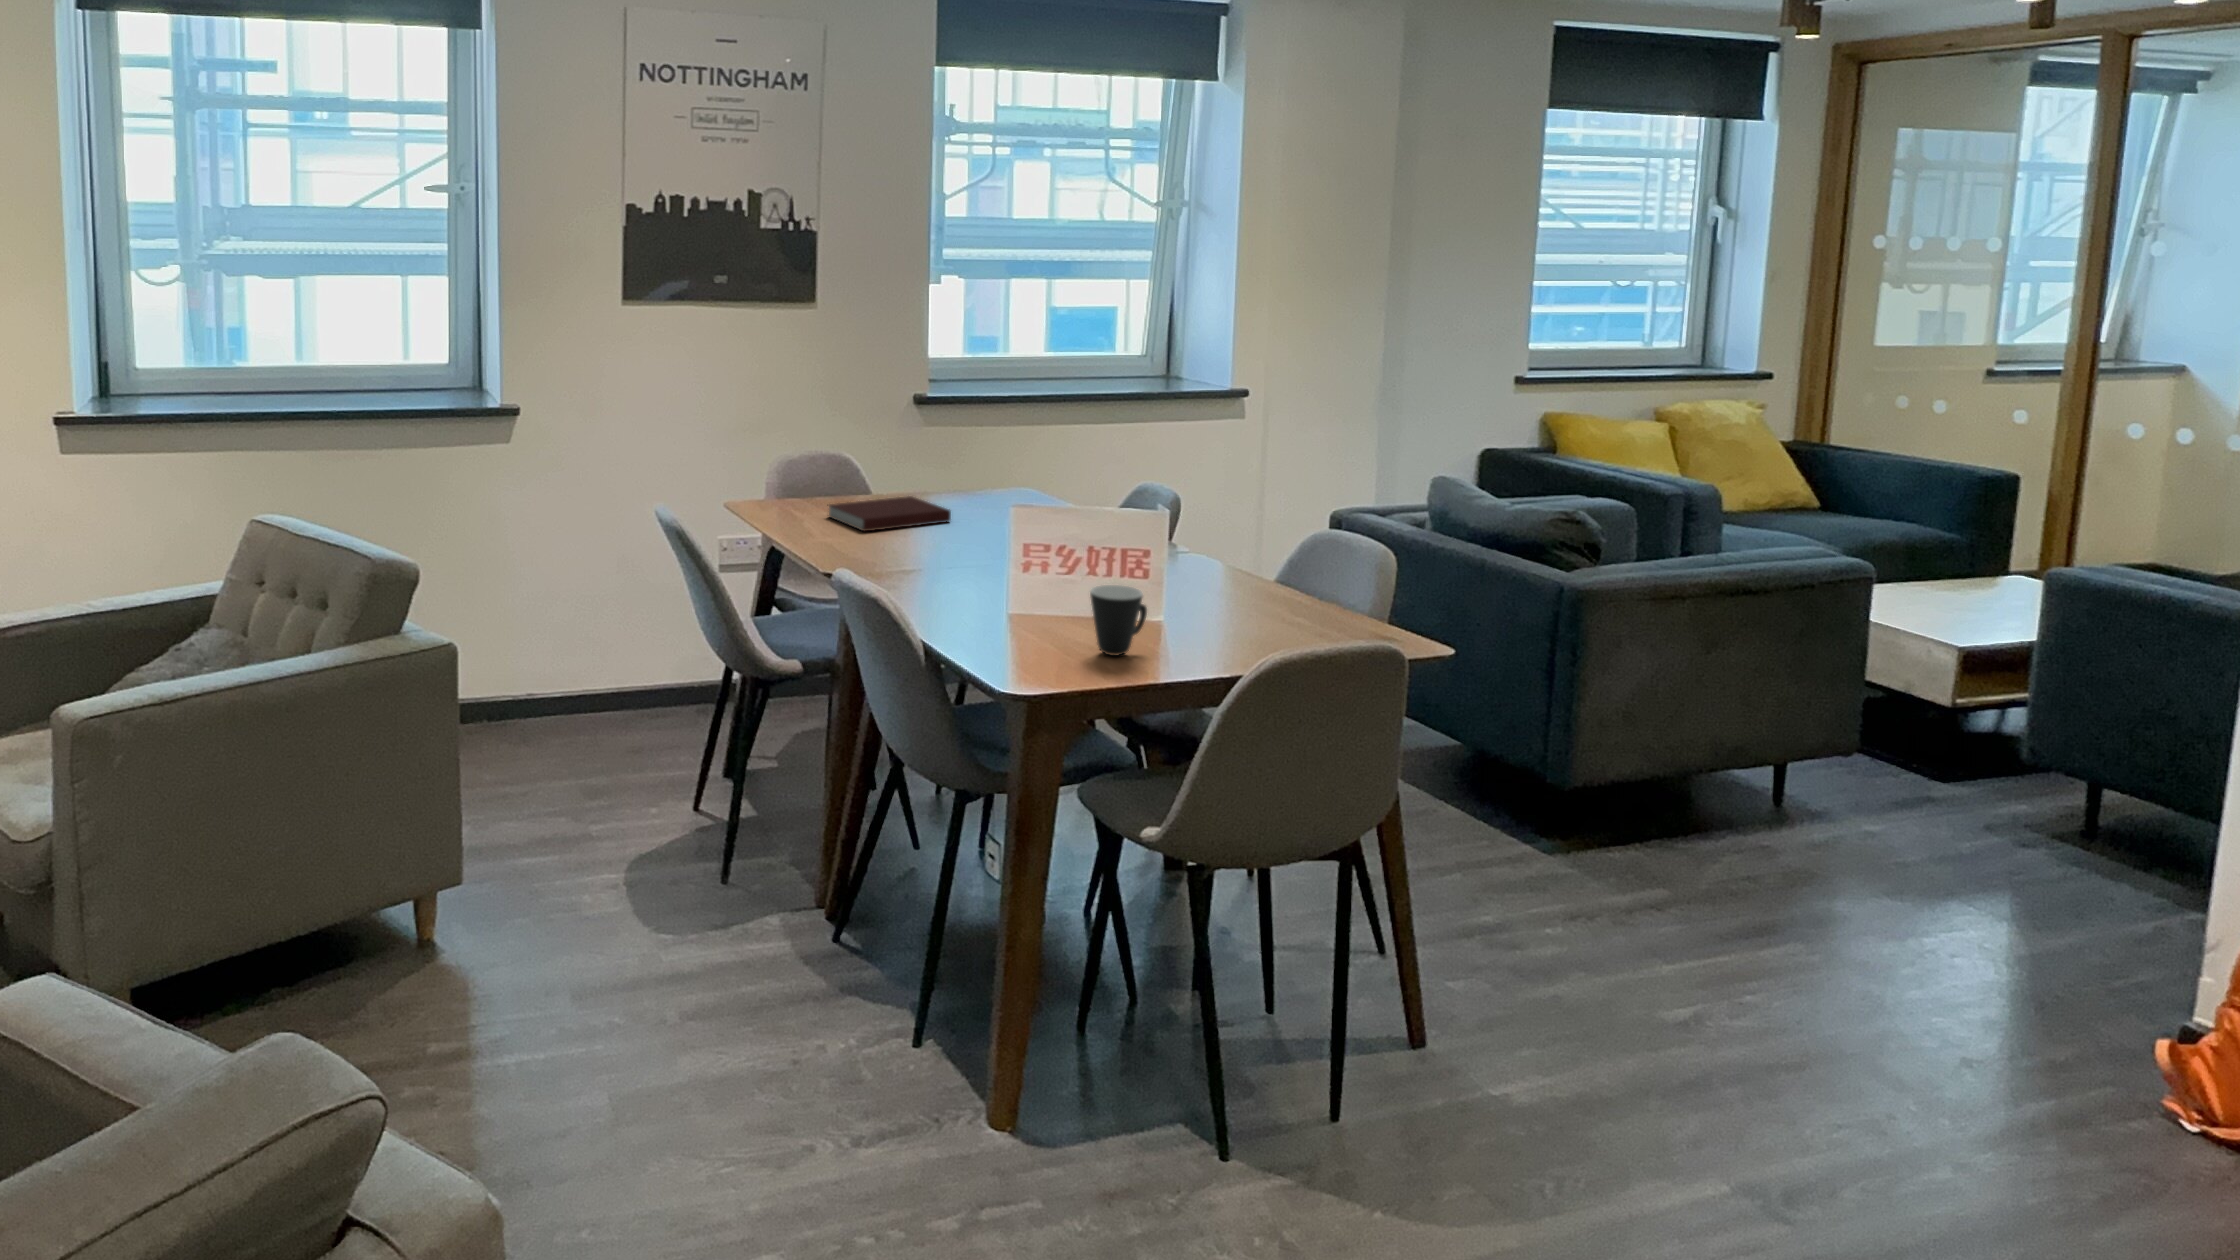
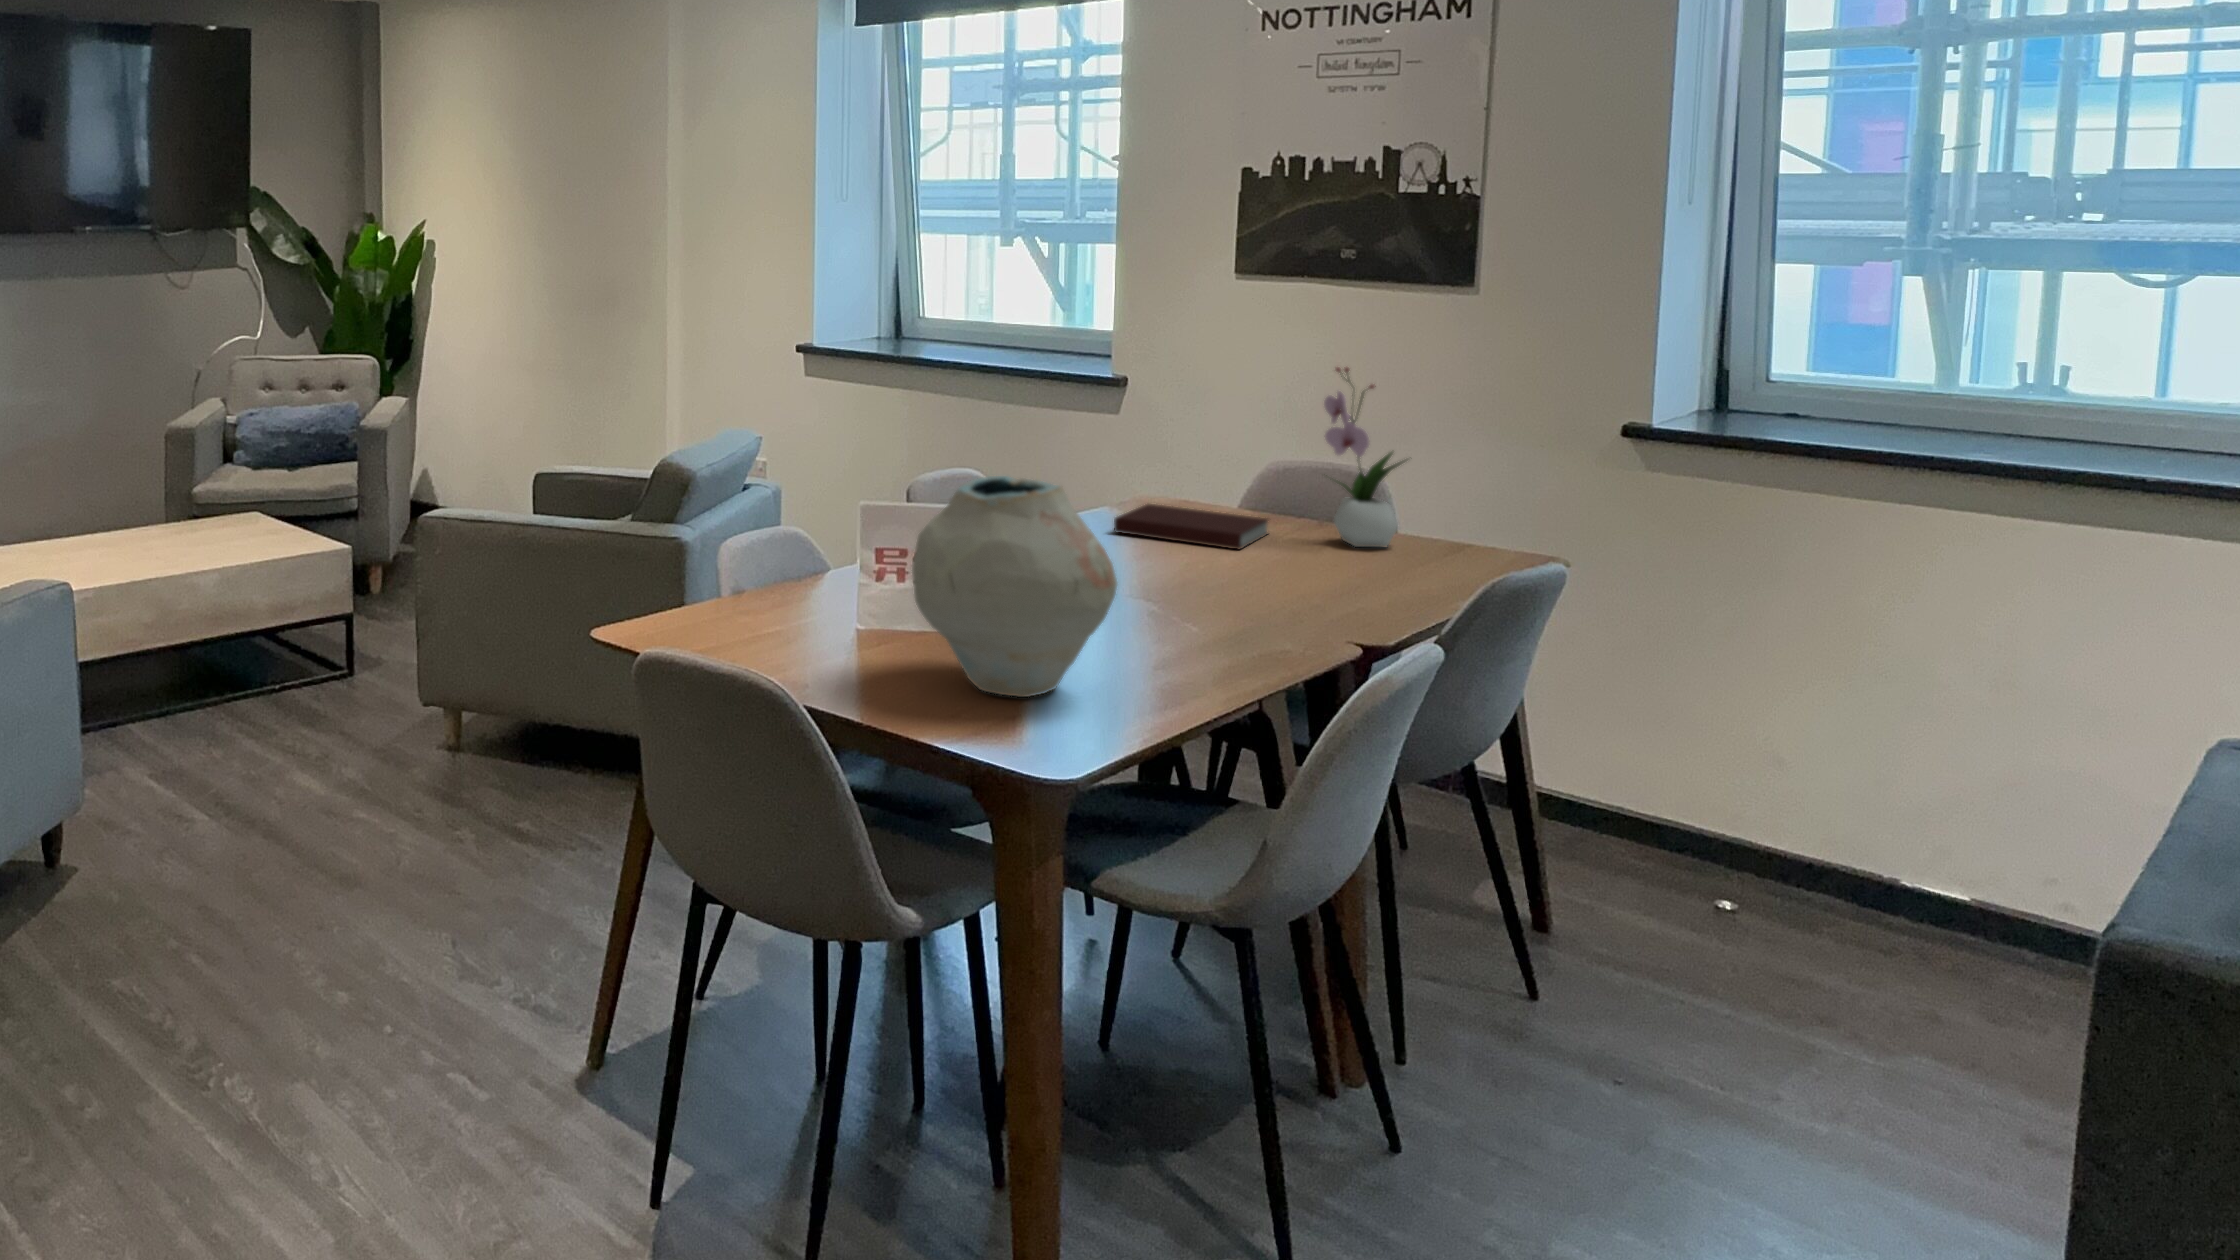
flower arrangement: none [946,370,995,503] -> present [1324,368,1405,547]
vase: none [1186,479,1336,642] -> present [912,476,1117,697]
mug: present [1090,585,1147,655] -> none [798,562,867,644]

